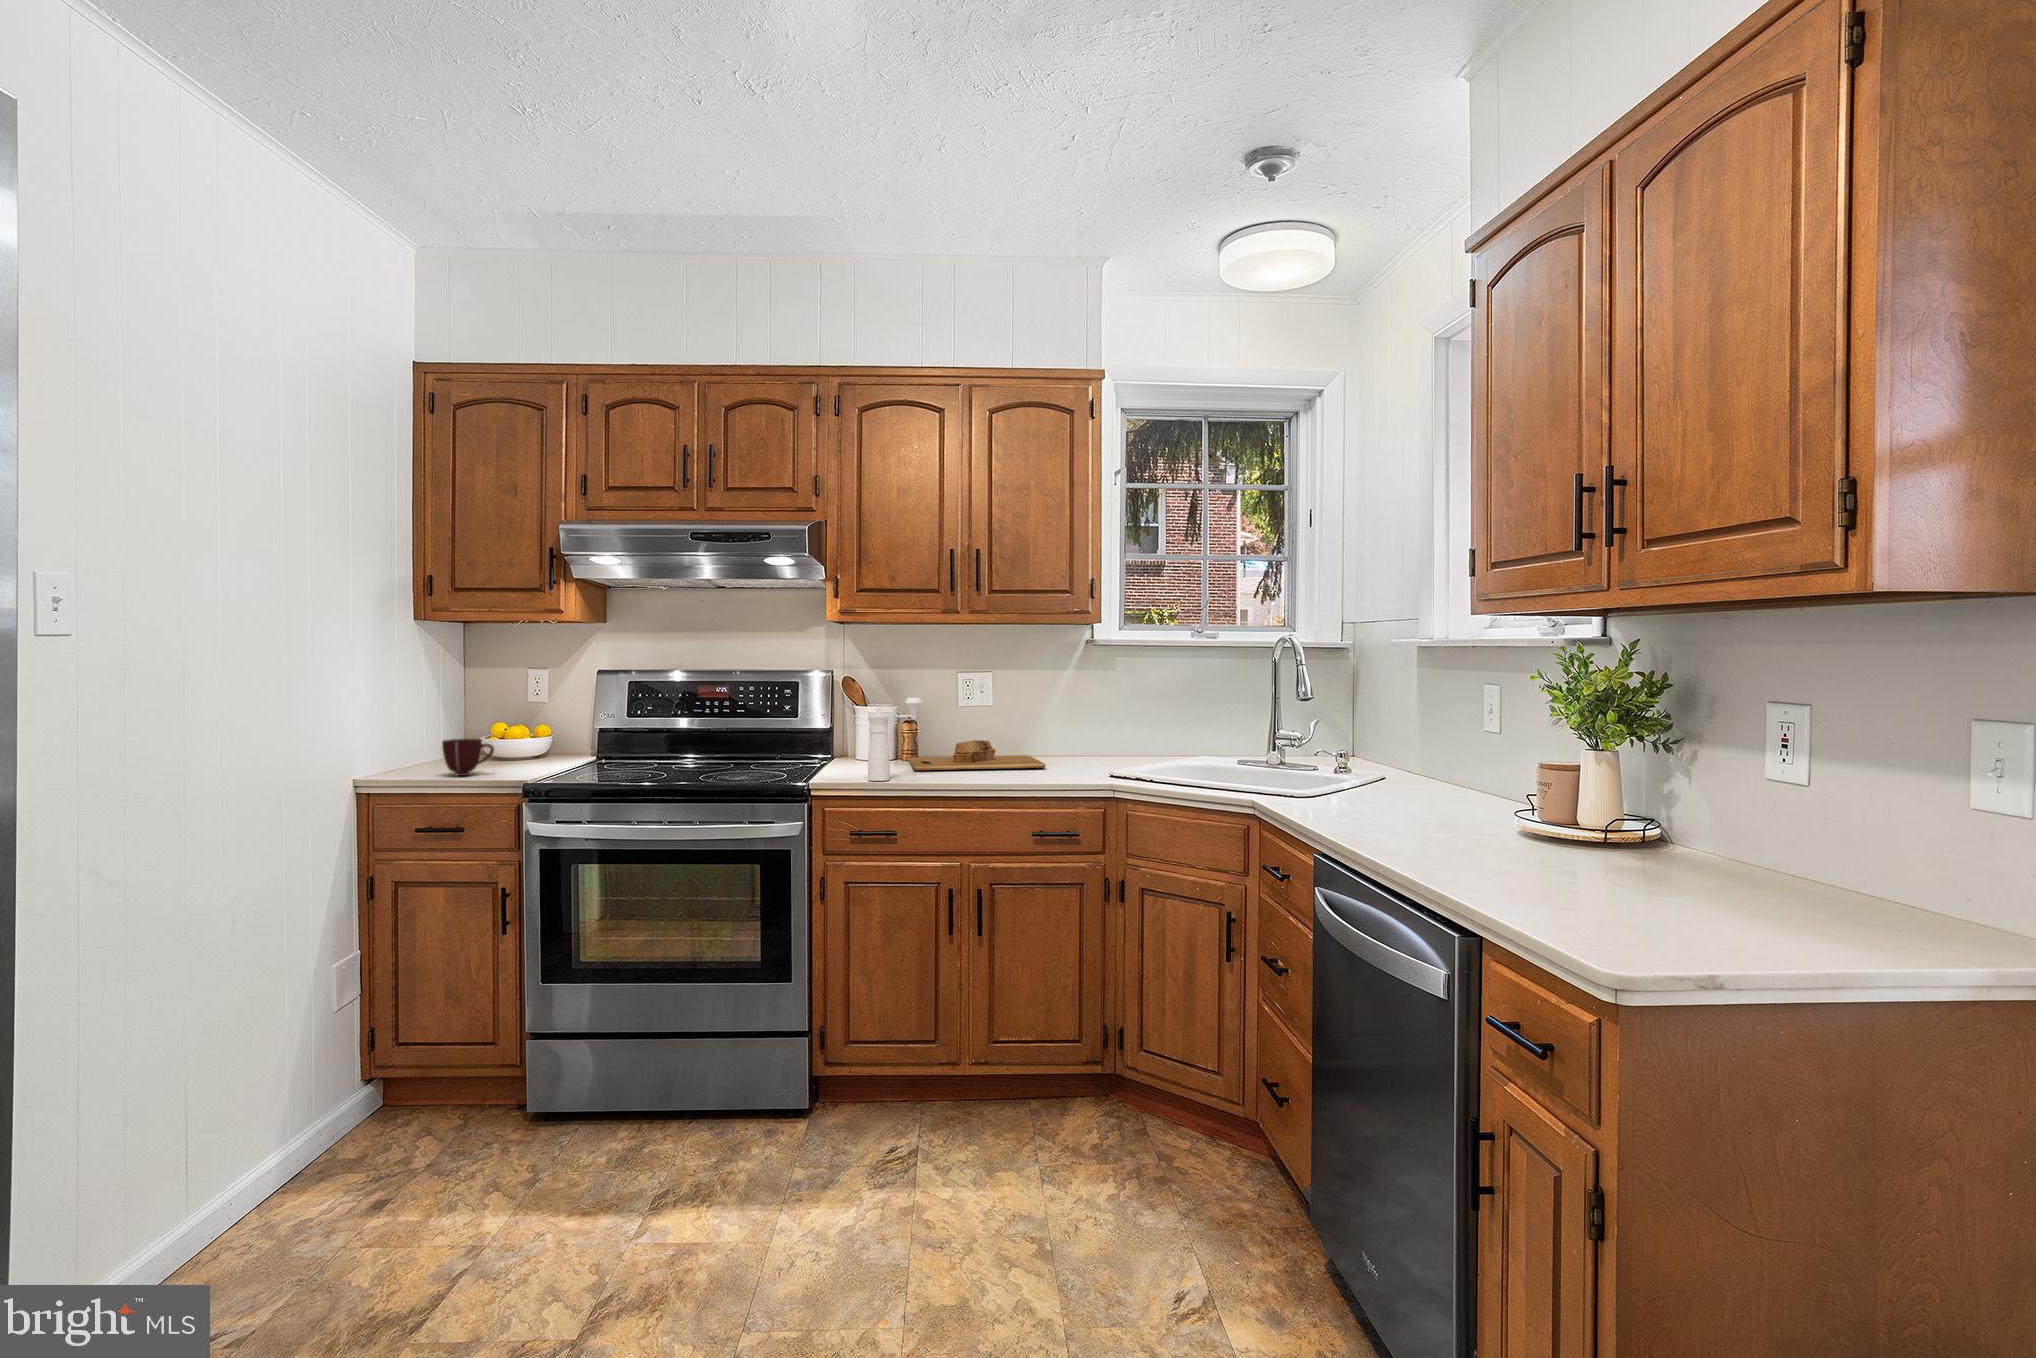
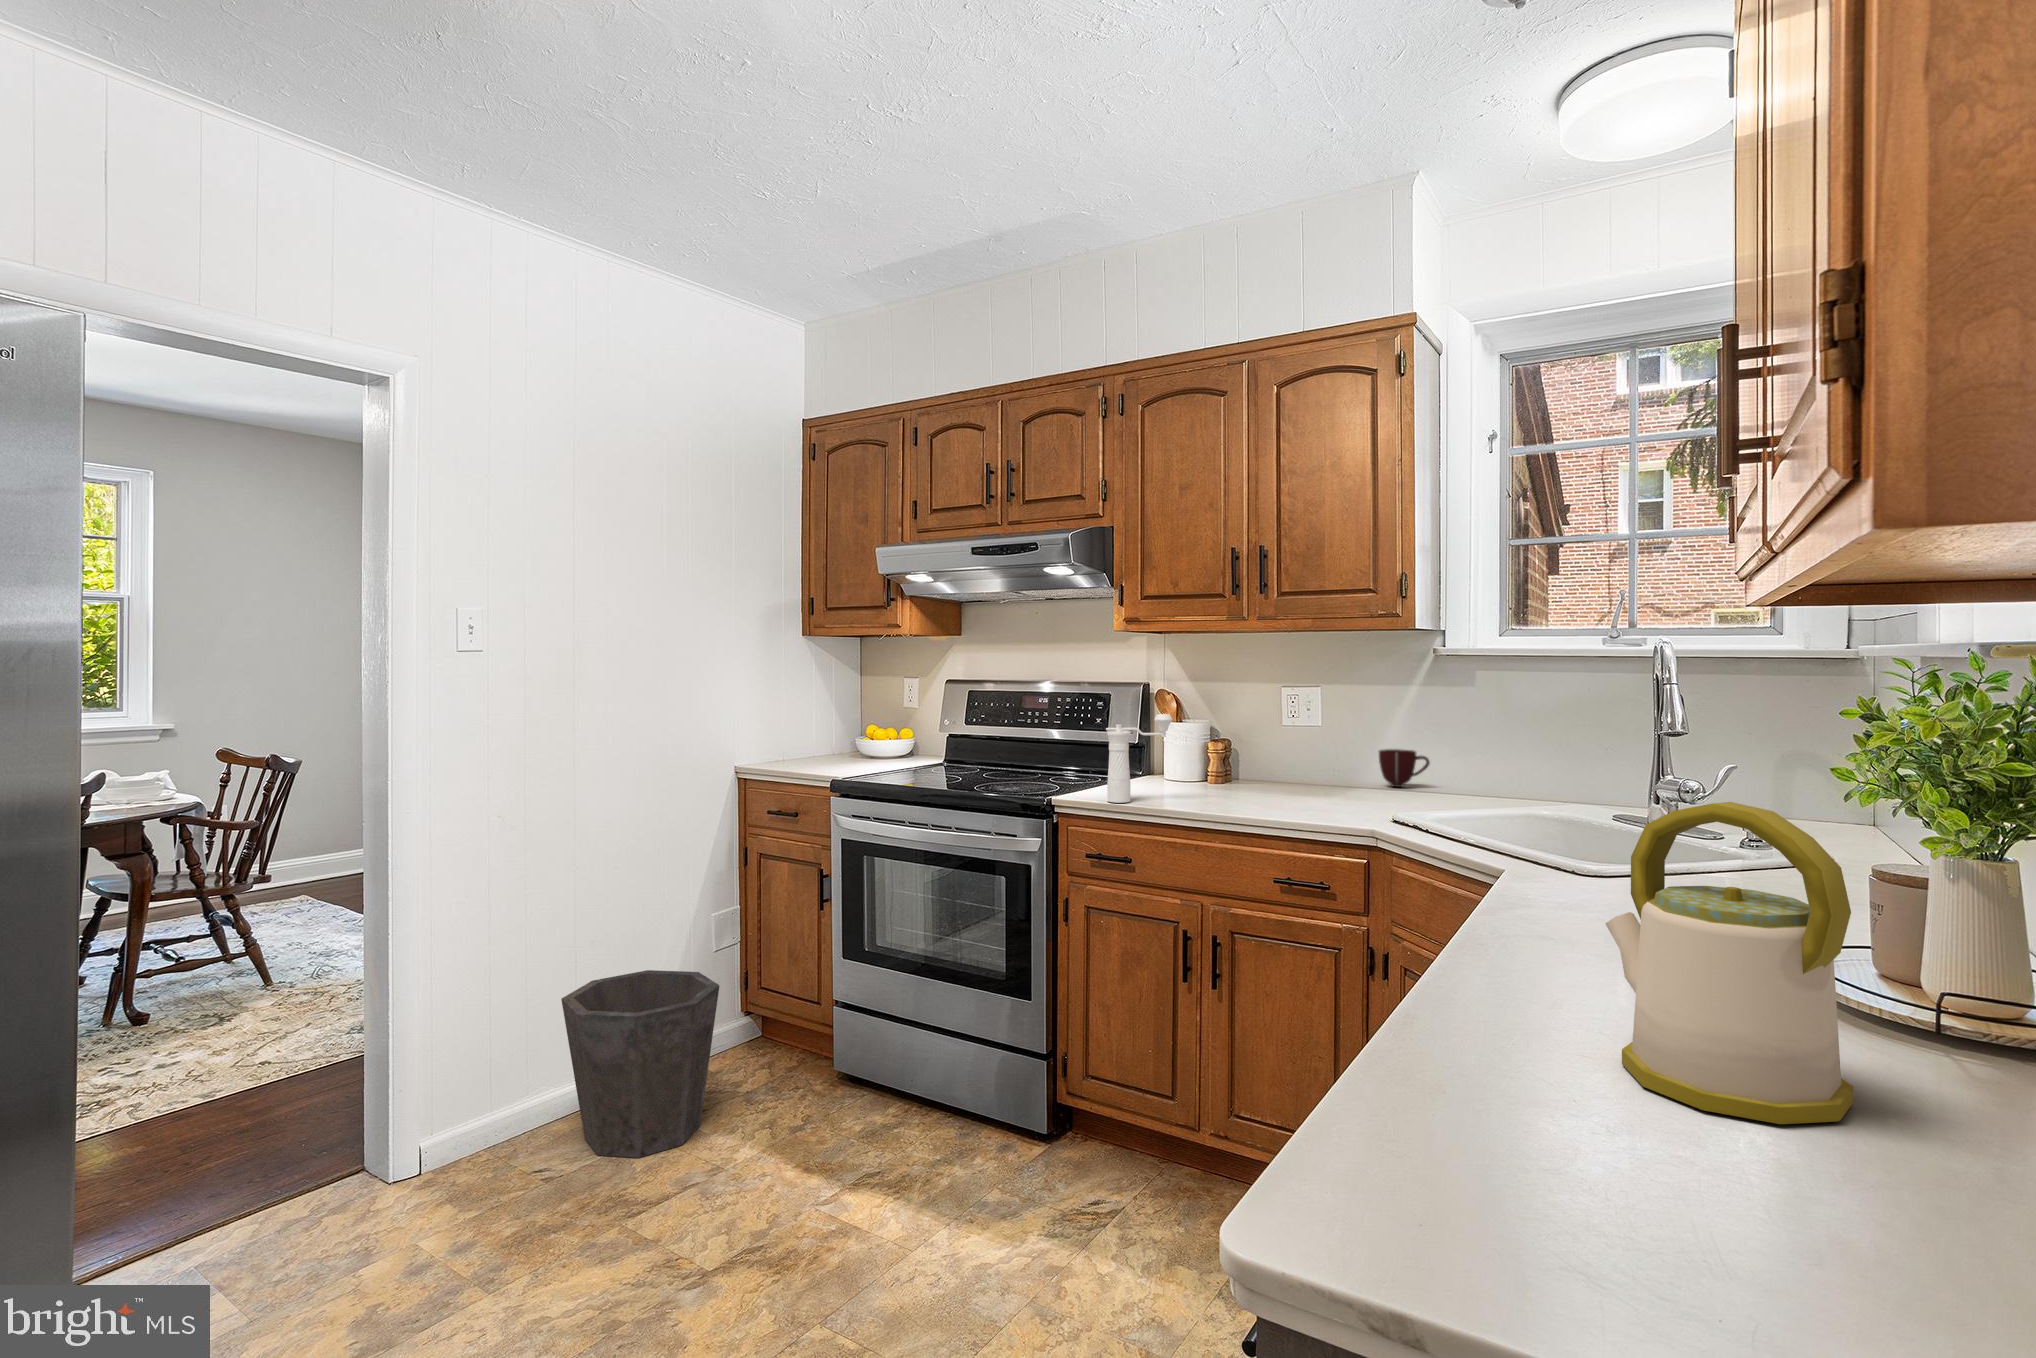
kettle: none [1519,720,1670,892] -> present [1606,802,1853,1124]
mug: present [442,739,494,776] -> present [1379,749,1430,787]
cutting board: present [909,740,1046,771] -> none [1181,764,1350,802]
waste bin: none [201,1029,422,1283] -> present [561,970,719,1158]

